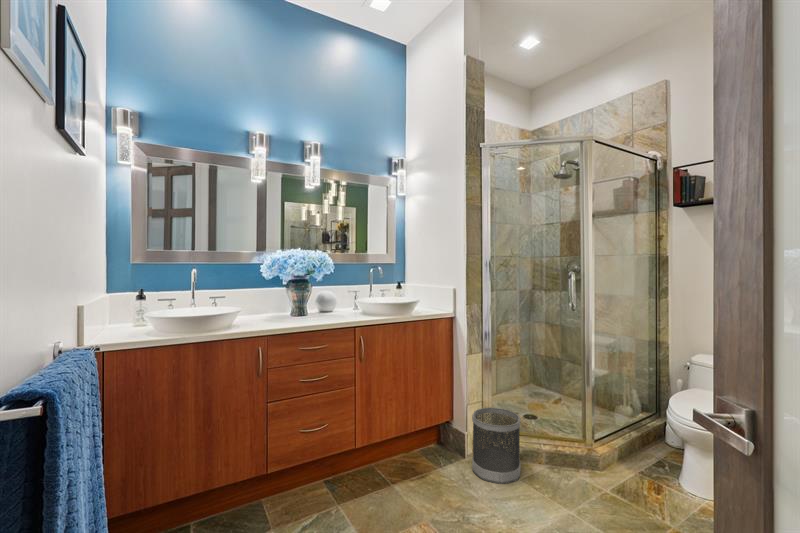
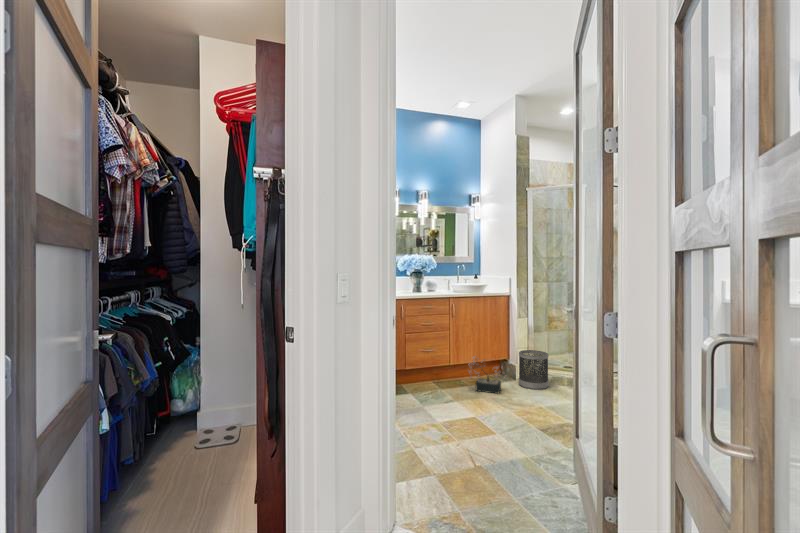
decorative plant: none [388,430,459,507] -> present [468,357,504,394]

